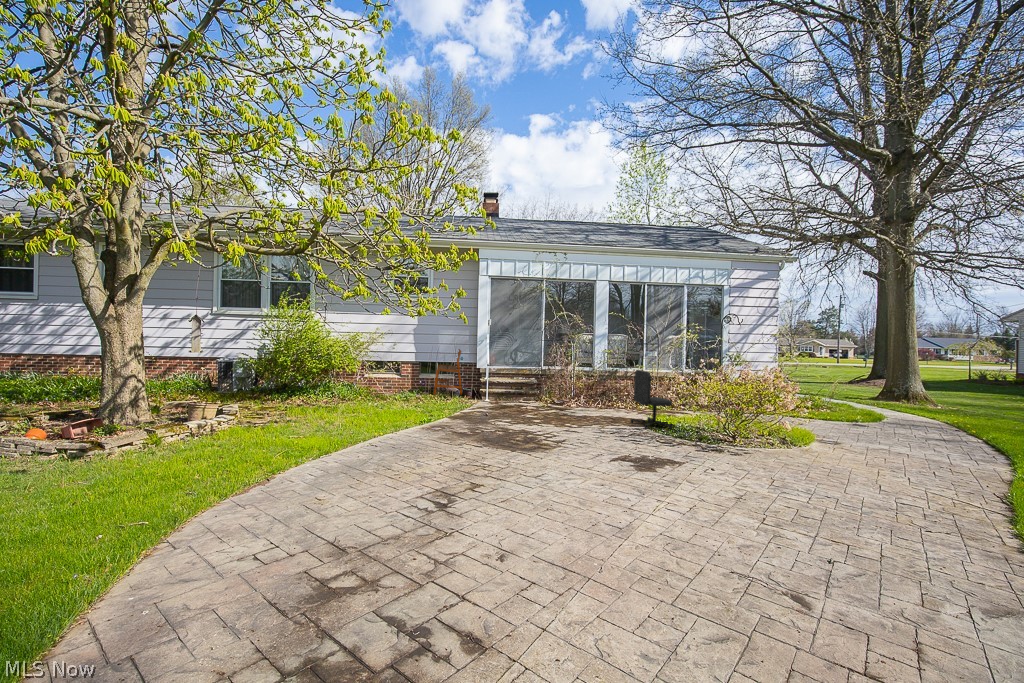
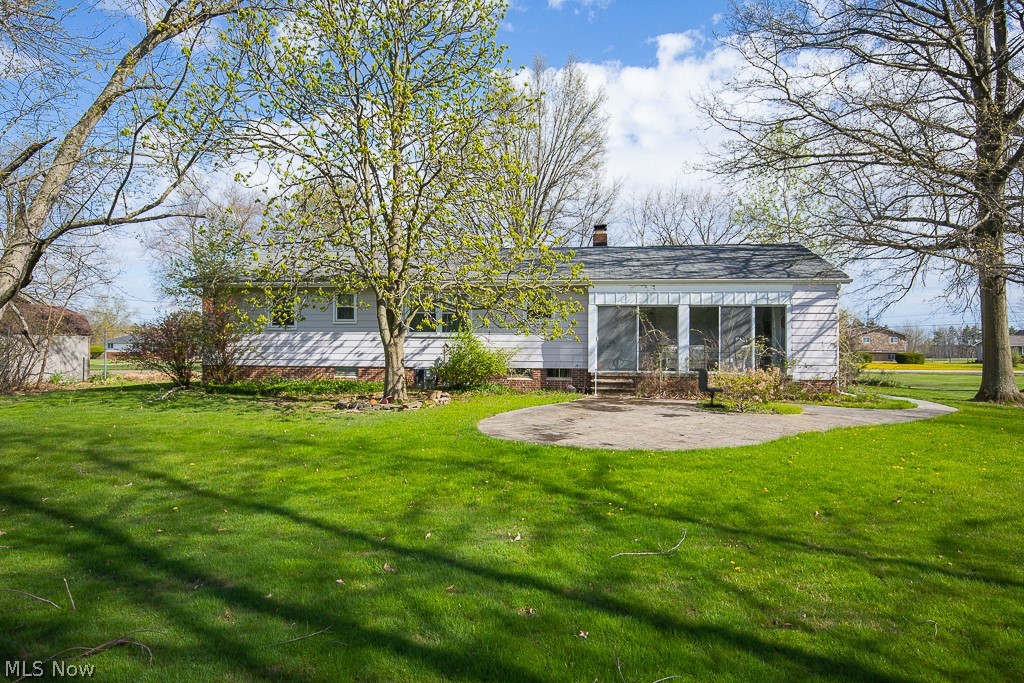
bench: present [434,349,462,395] -> none [557,358,579,391]

